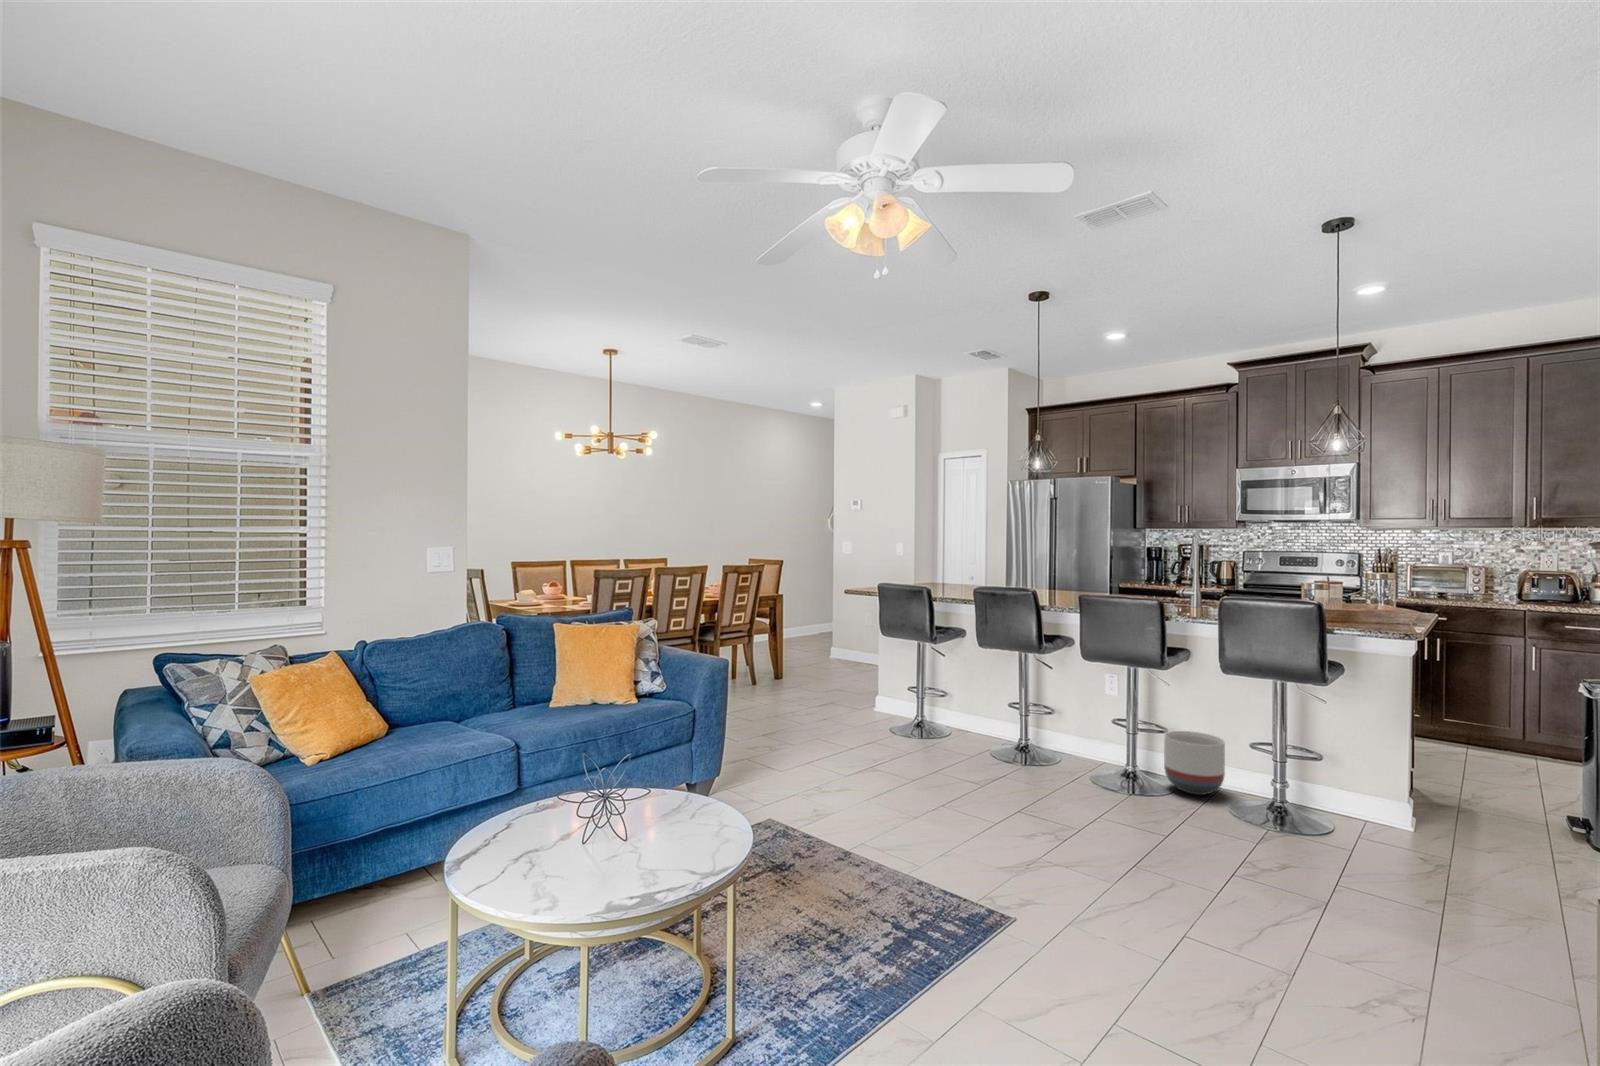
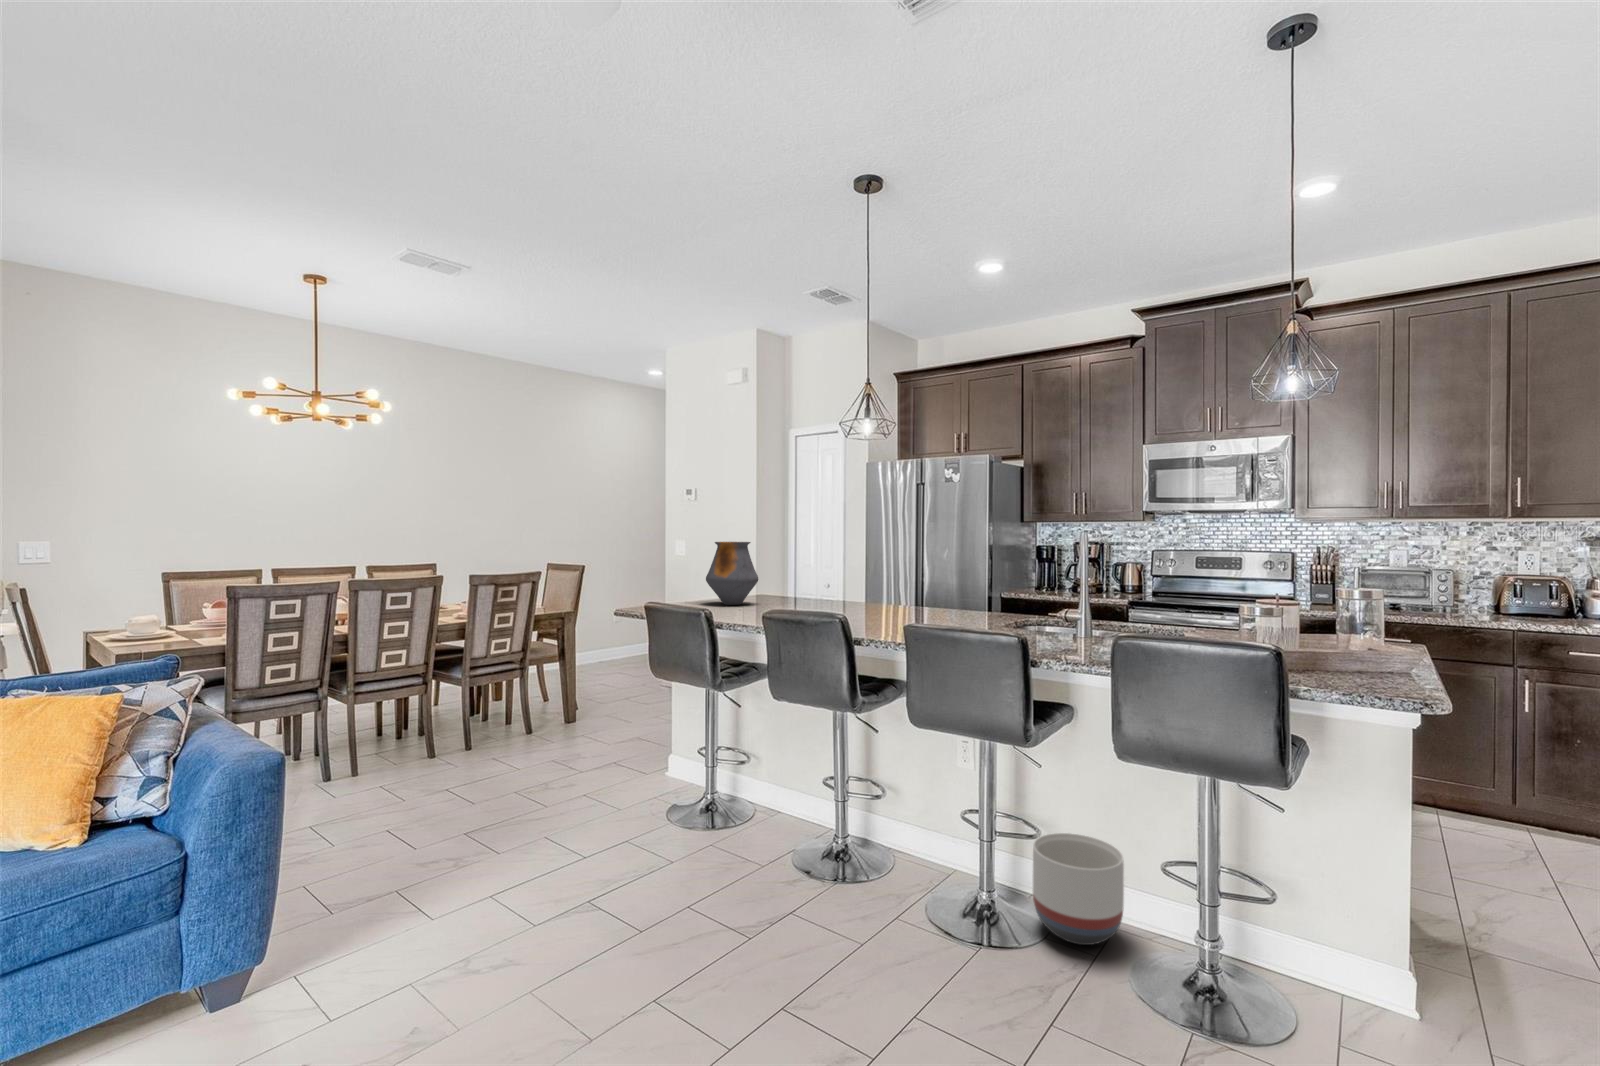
vase: none [913,542,951,587] -> present [706,542,758,605]

